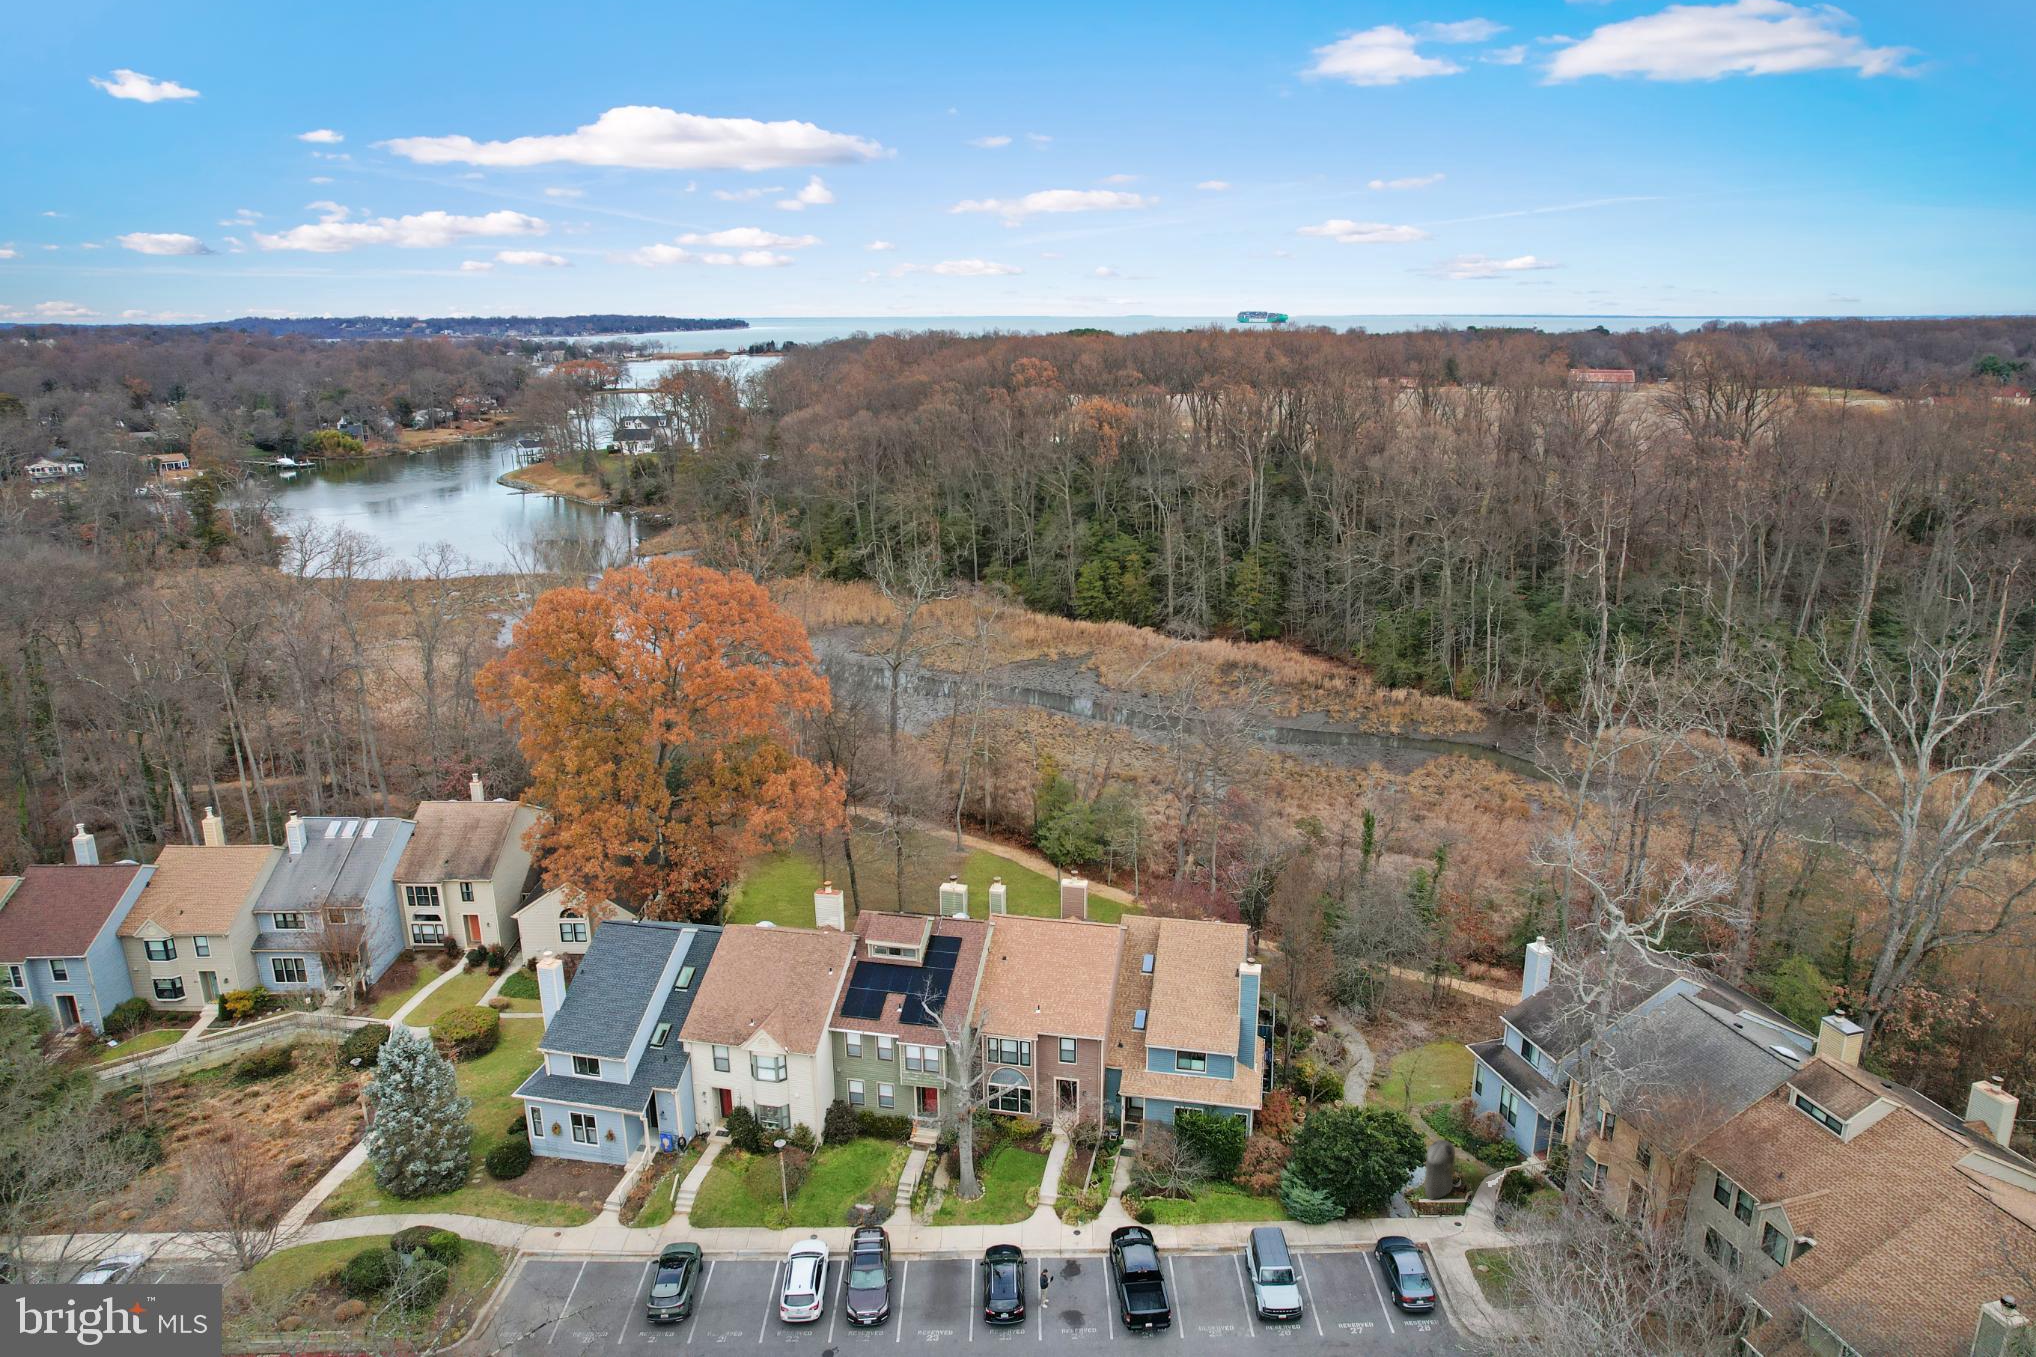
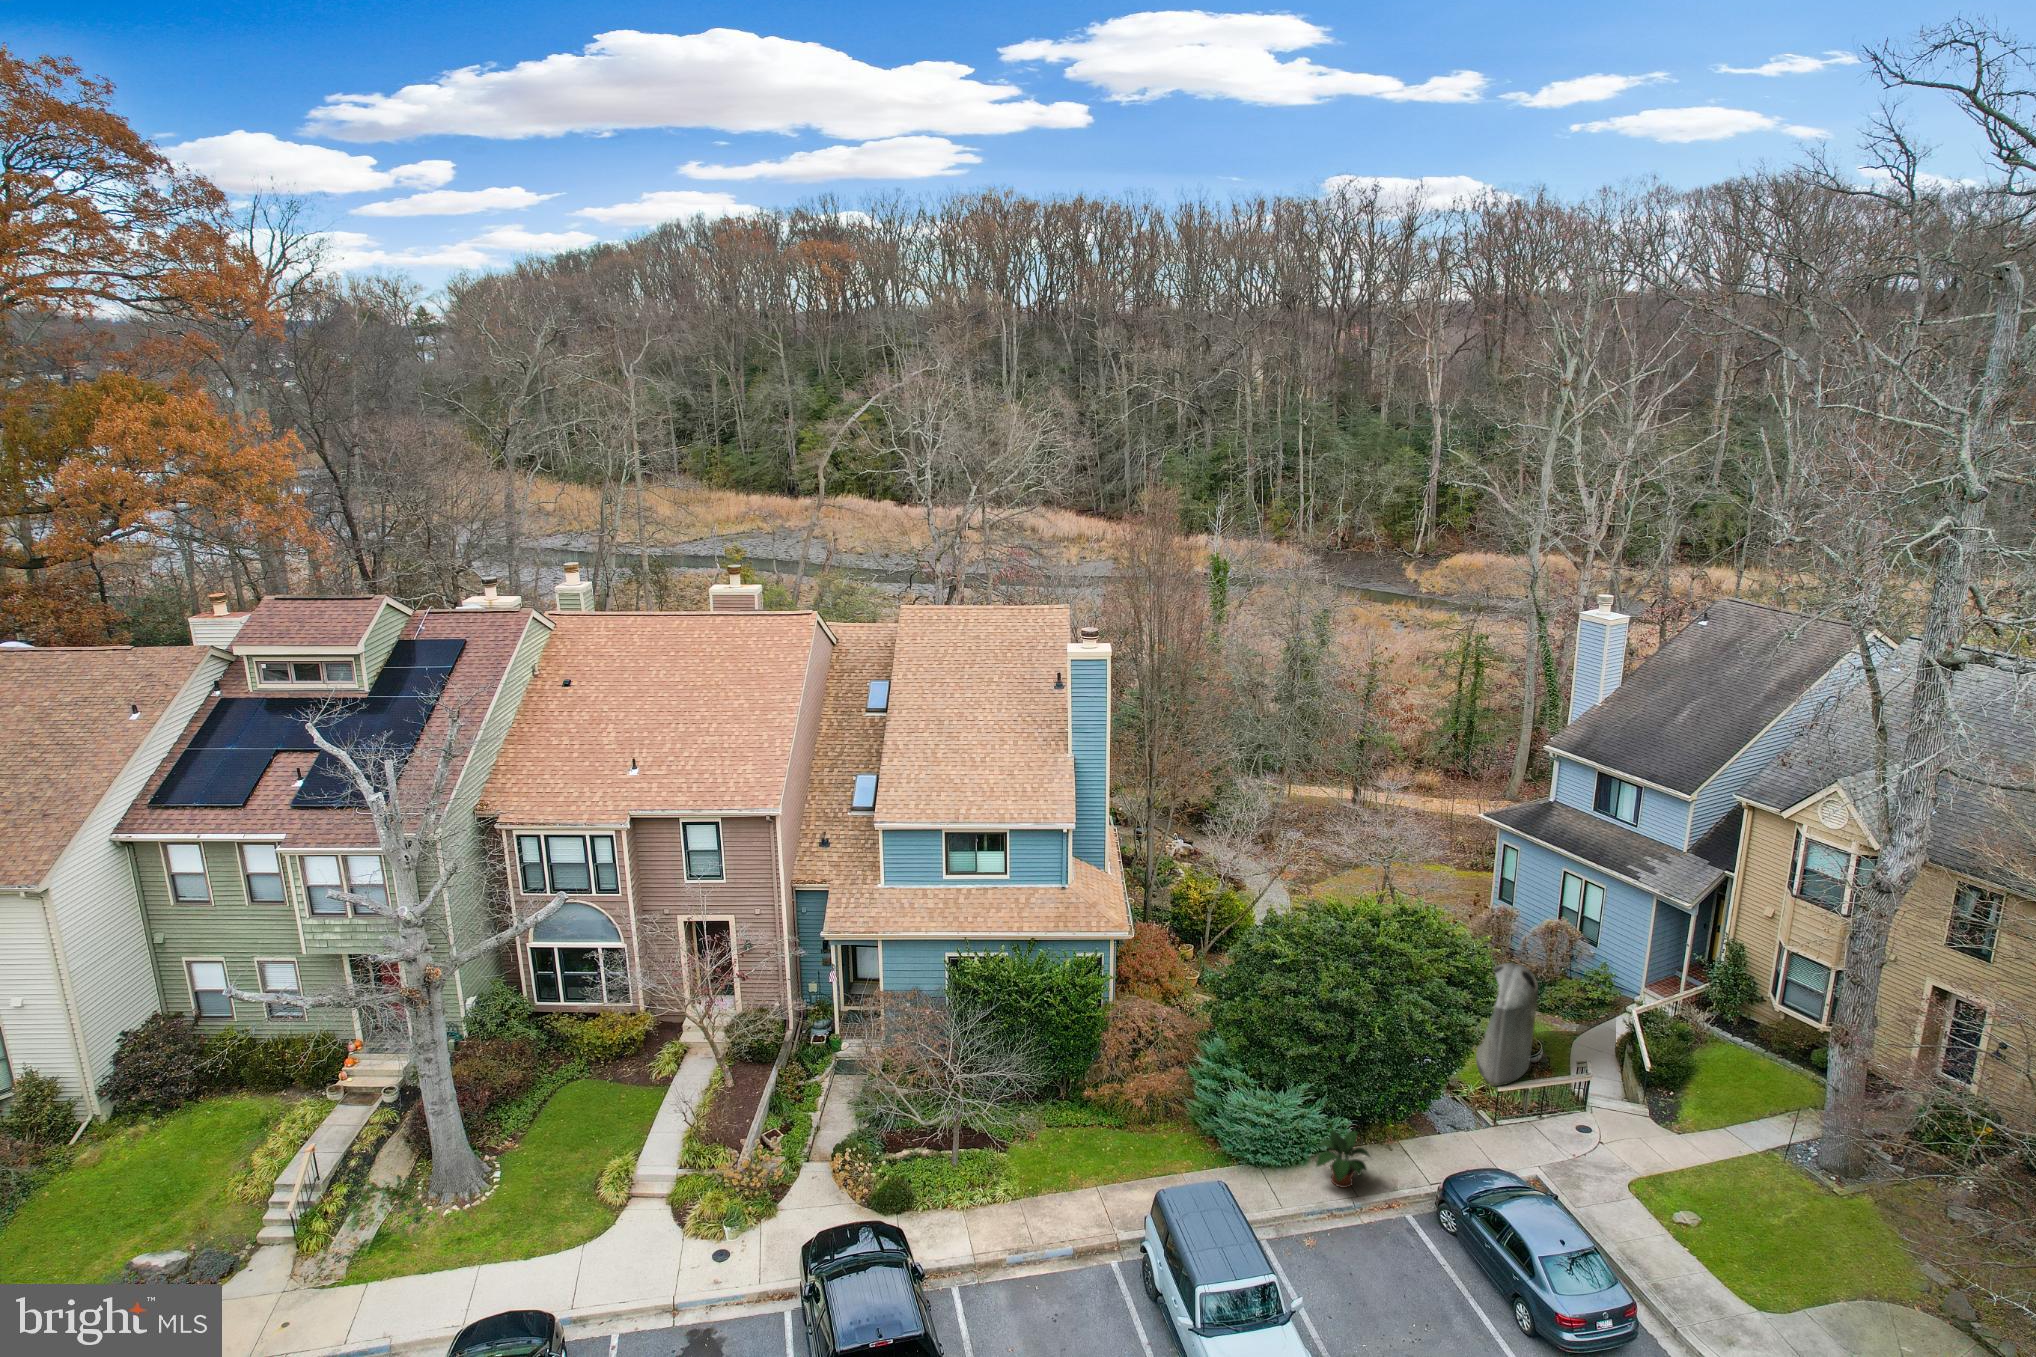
potted plant: none [1329,1211,1355,1238] -> present [1316,1130,1370,1188]

